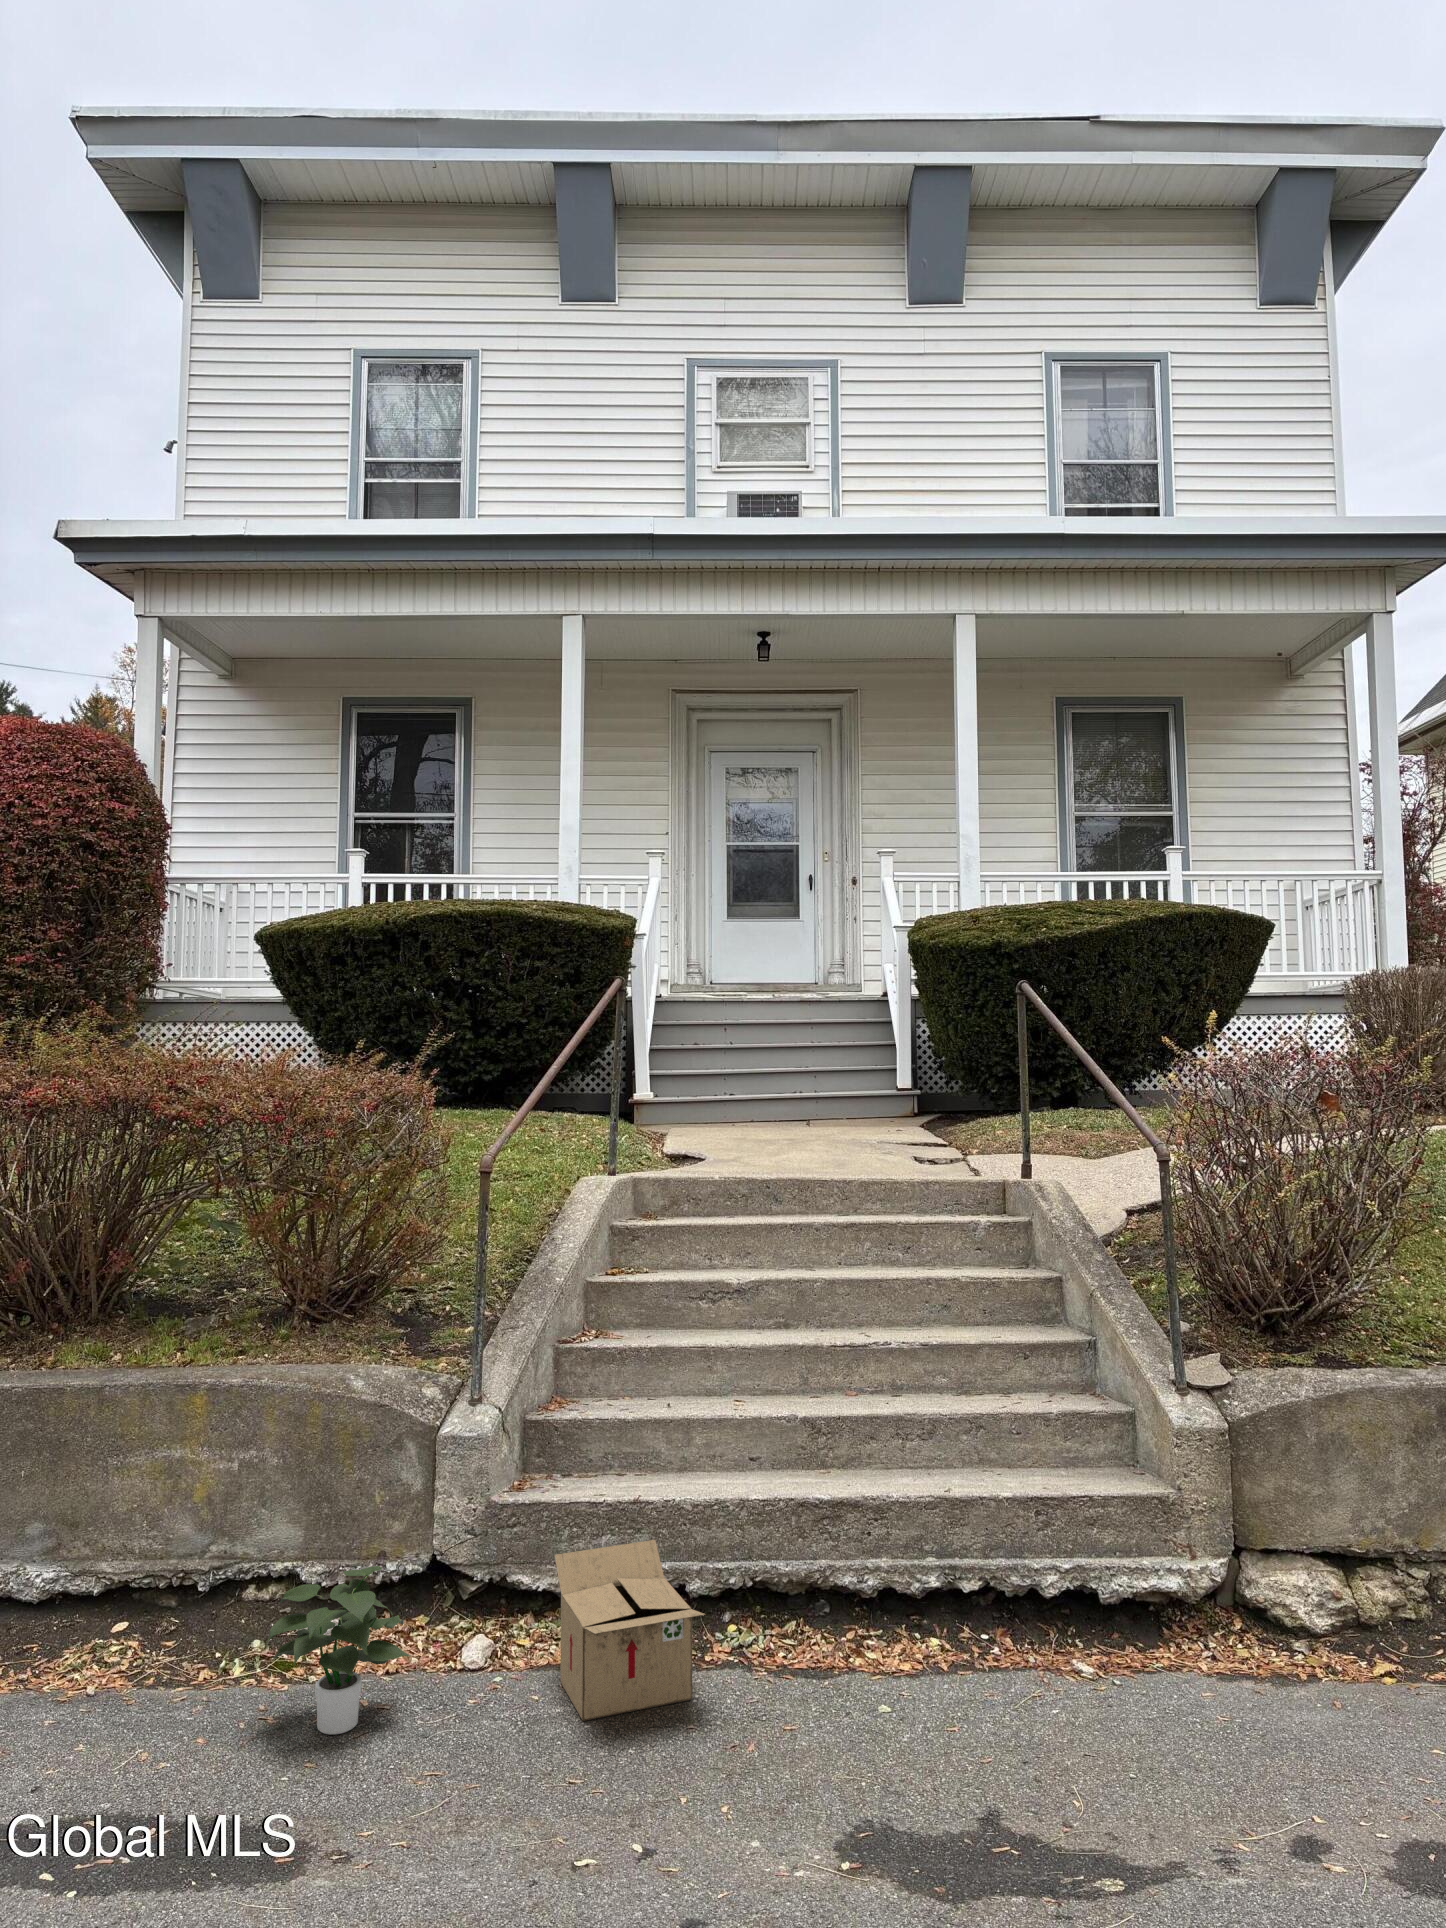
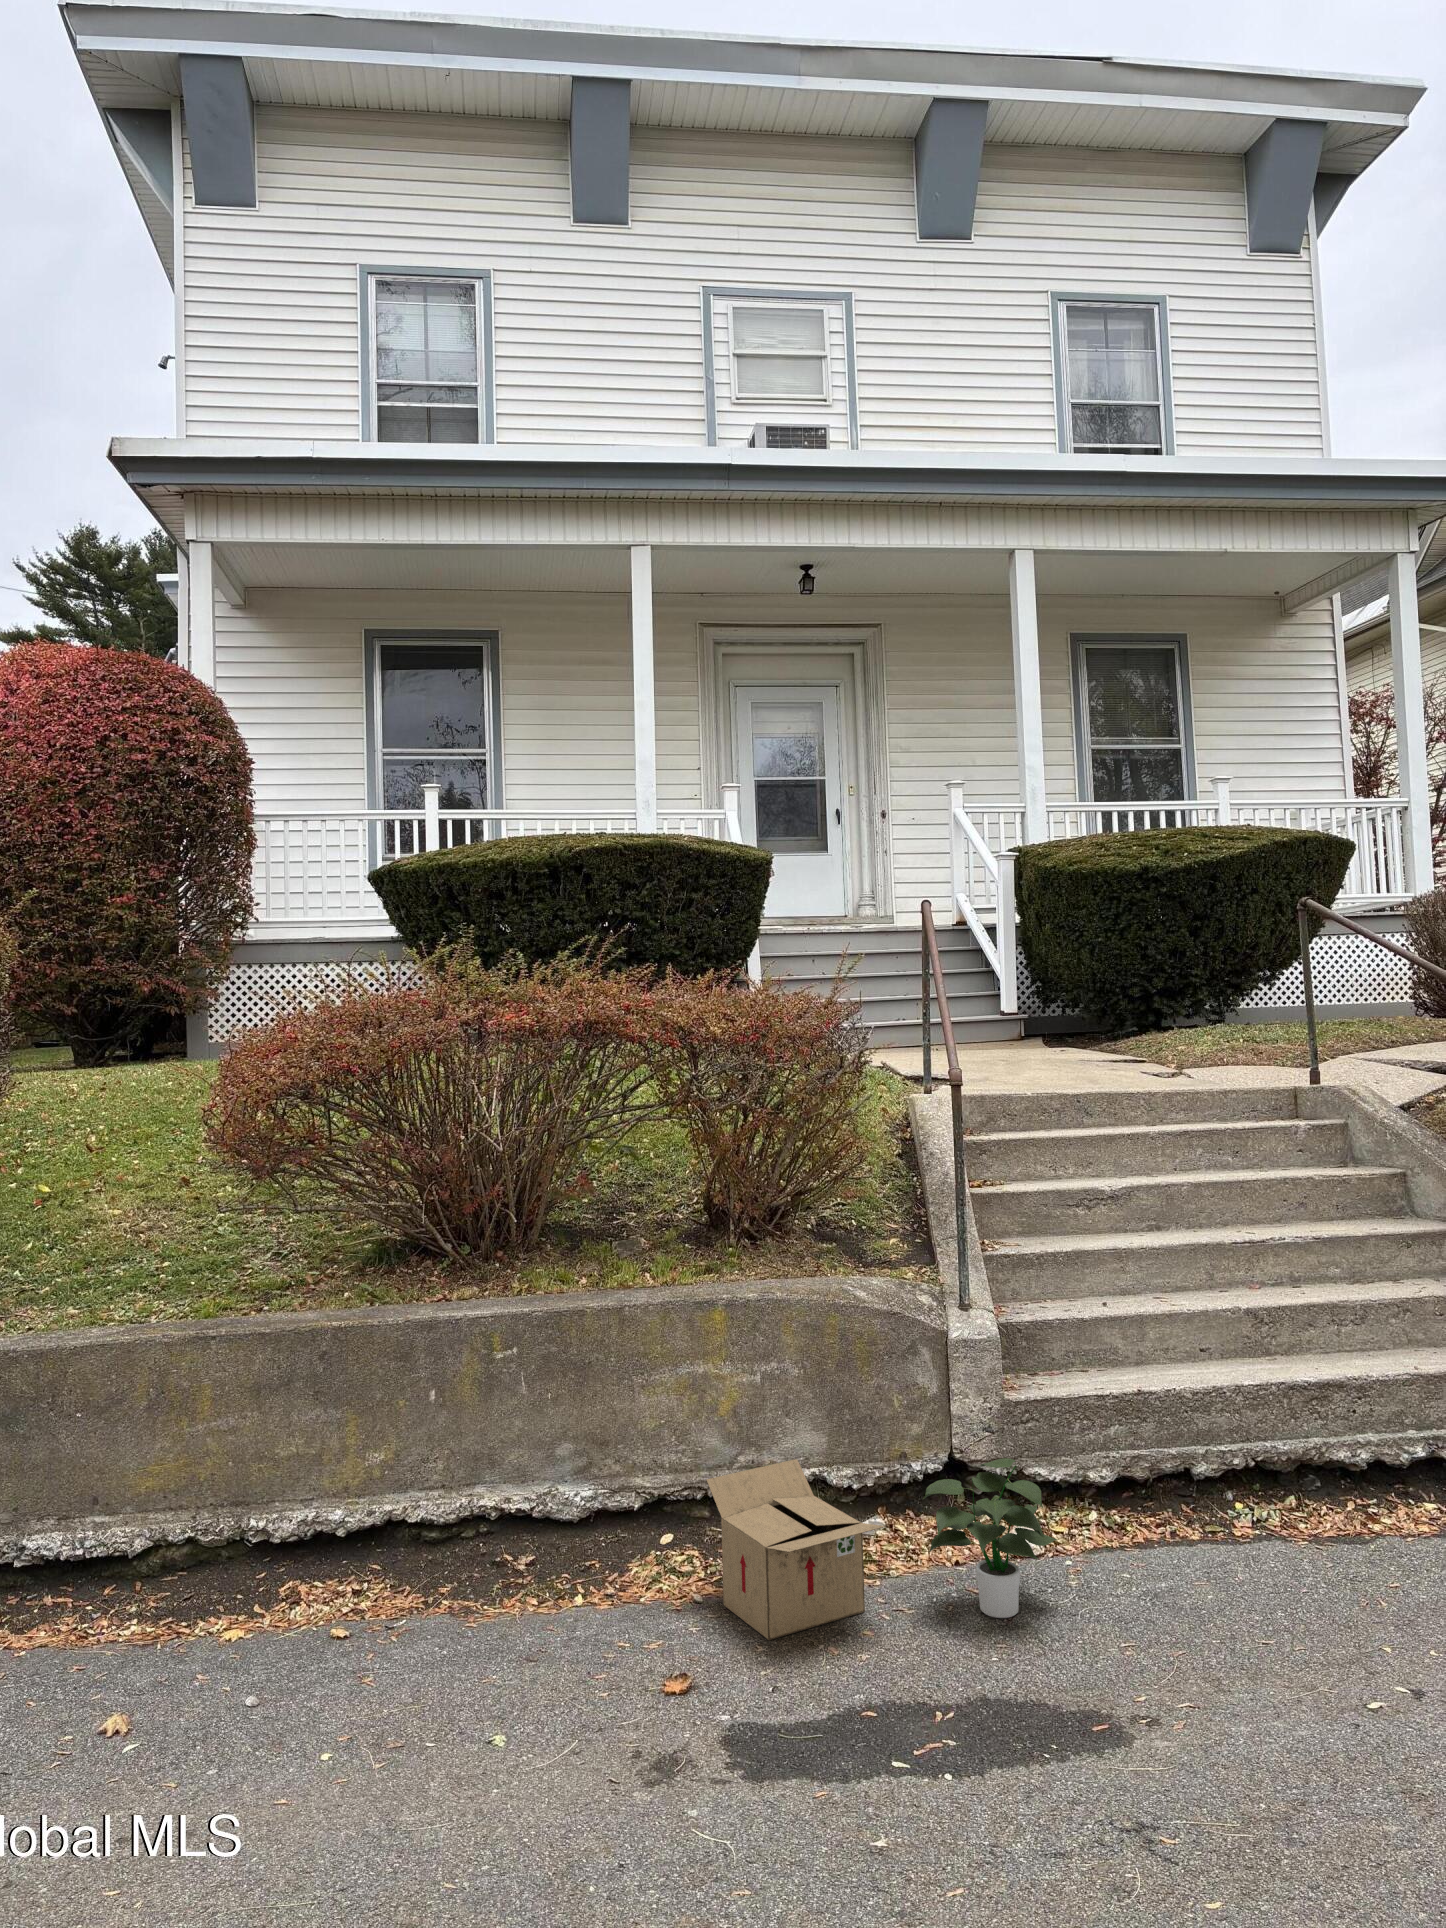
cardboard box: present [554,1540,705,1721] -> present [707,1459,886,1640]

